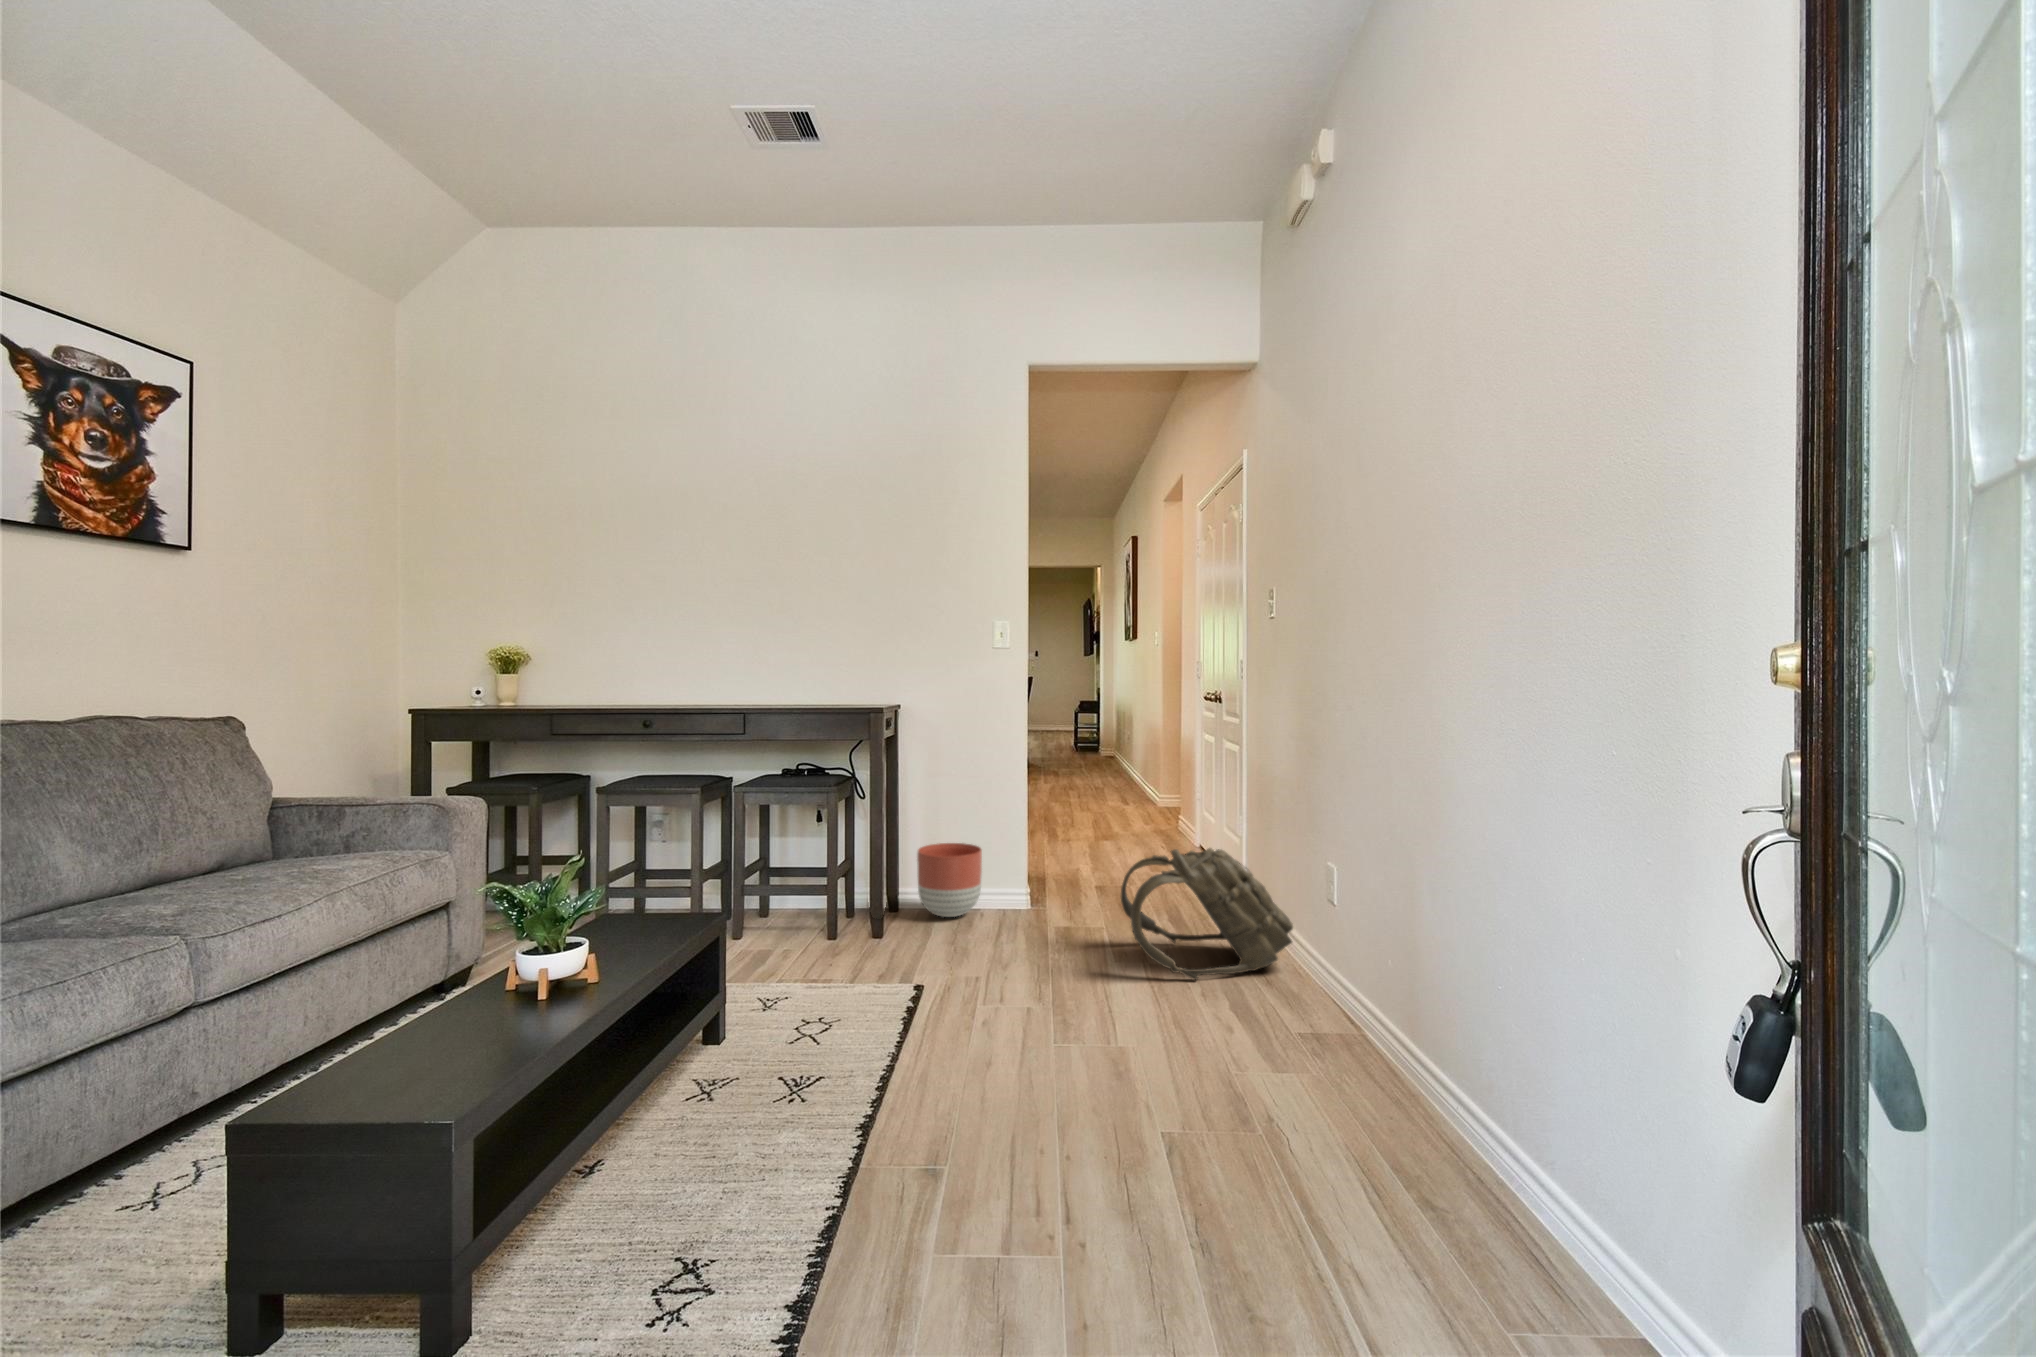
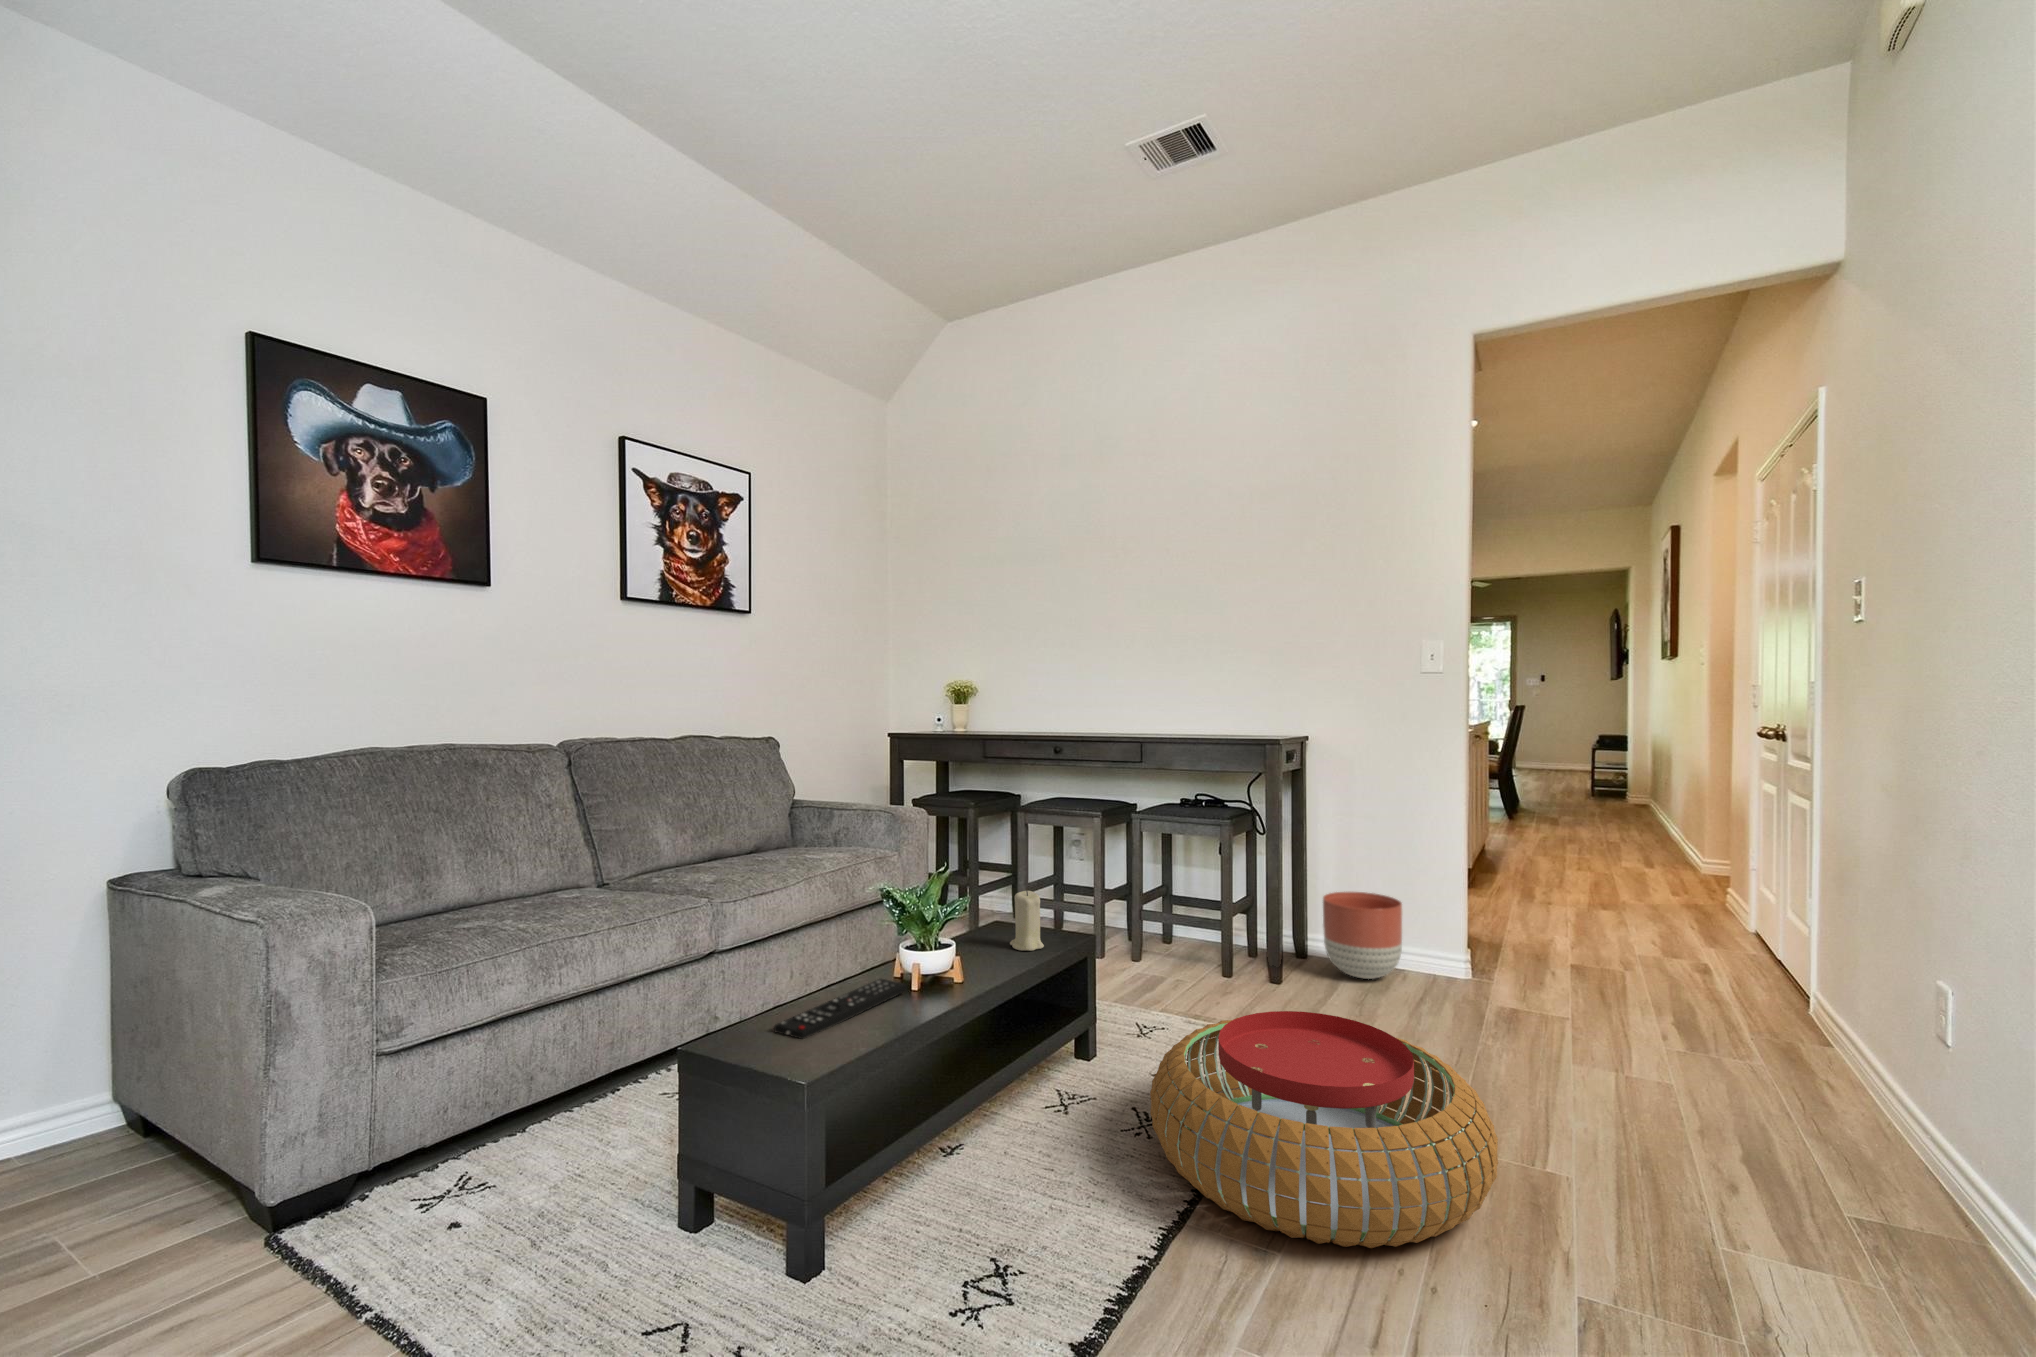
backpack: present [1121,848,1293,980] -> none [1585,936,1886,1128]
candle: none [638,872,679,937] -> present [1010,890,1044,951]
pouf: none [808,949,1098,1147] -> present [1150,1011,1498,1248]
remote control: none [362,993,534,1084] -> present [774,979,907,1039]

